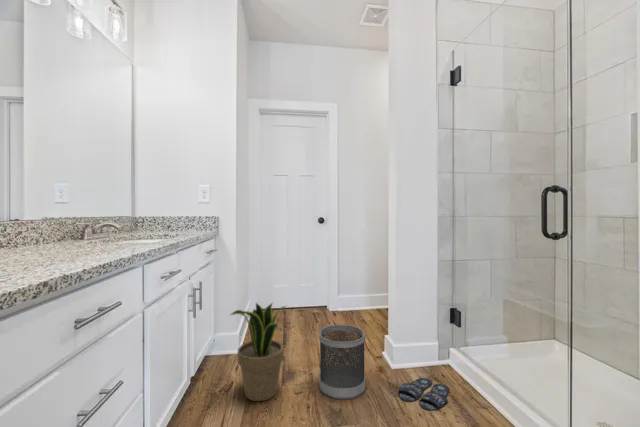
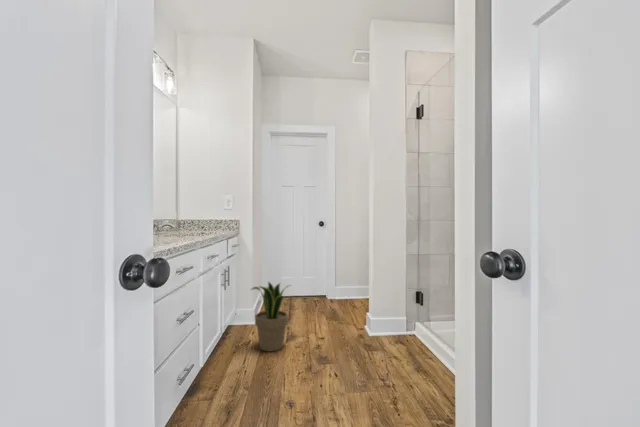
wastebasket: present [319,325,365,399] -> none [314,301,347,352]
slippers: present [399,378,449,411] -> none [371,342,409,359]

